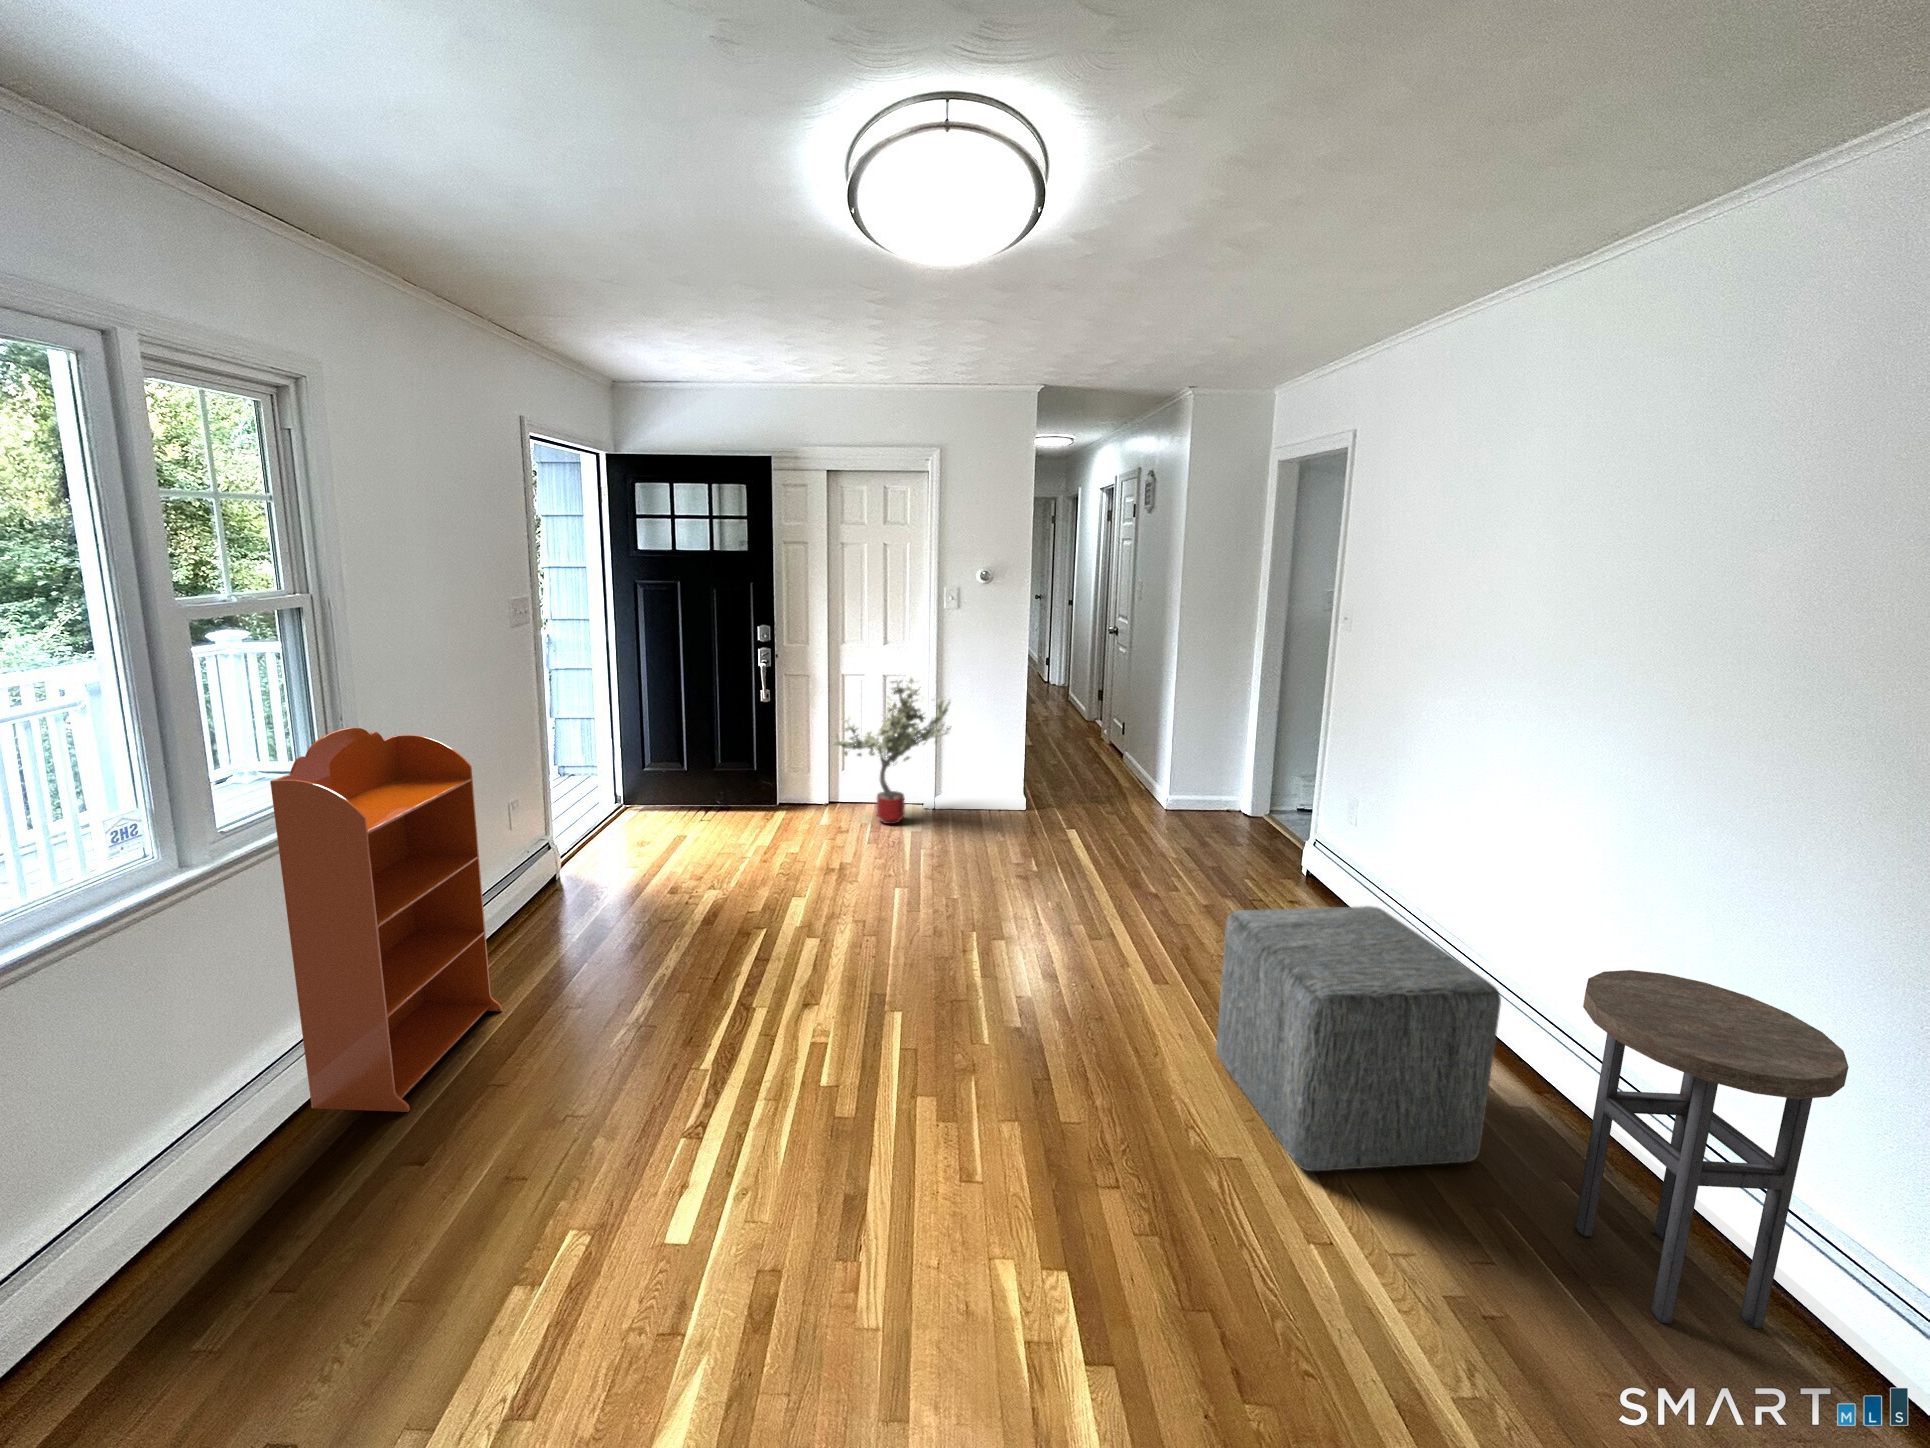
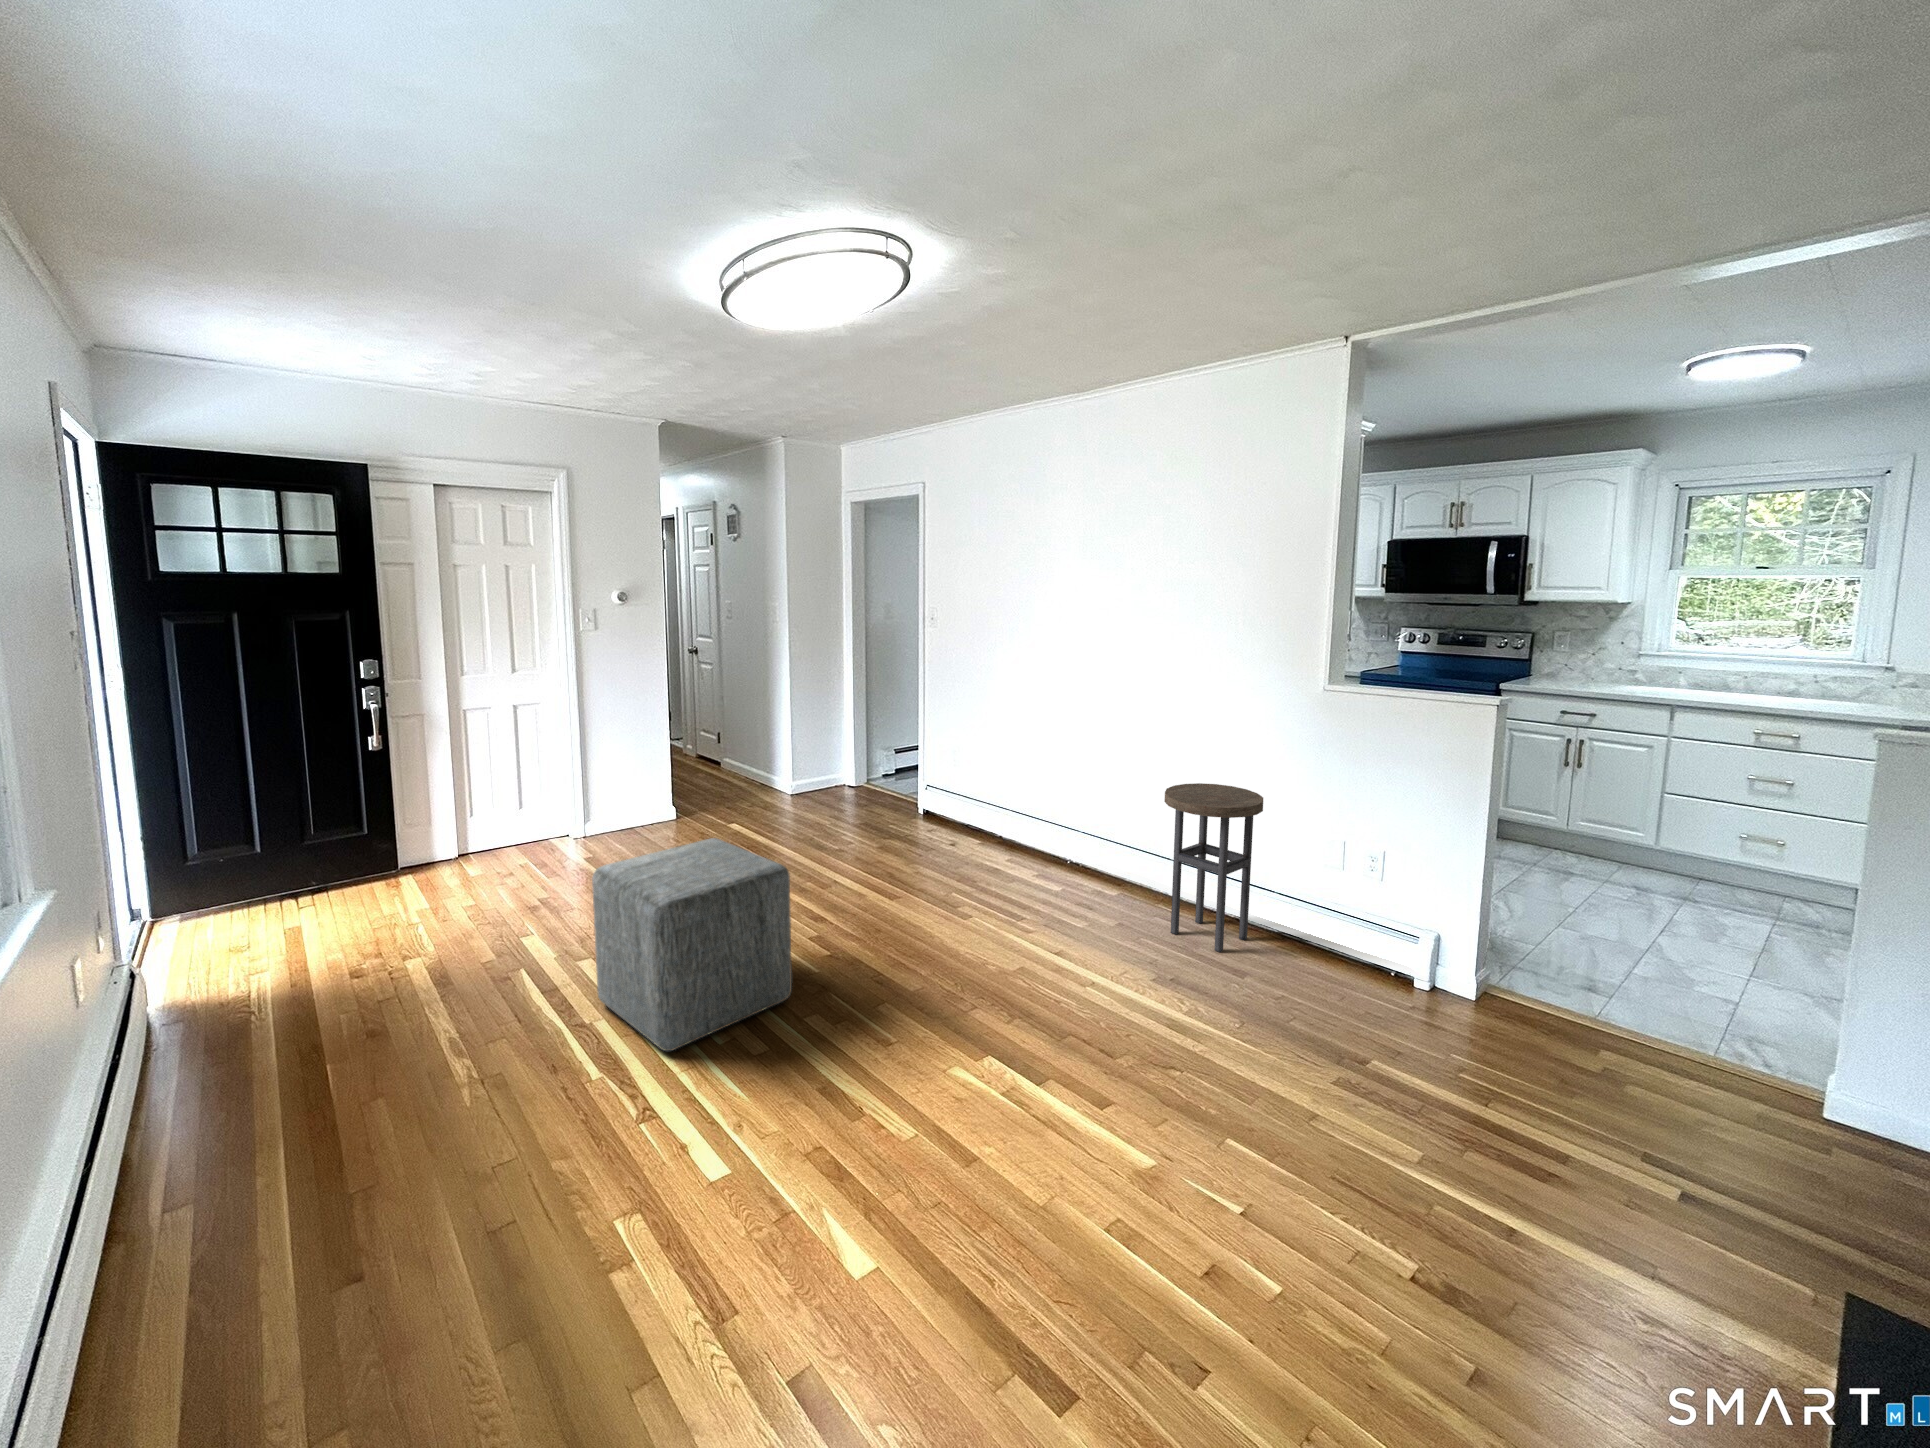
potted tree: present [834,678,950,824] -> none [476,702,616,858]
bookcase: present [270,728,502,1112] -> none [15,798,263,1338]
ottoman: present [1216,906,1501,1171] -> present [592,838,792,1051]

